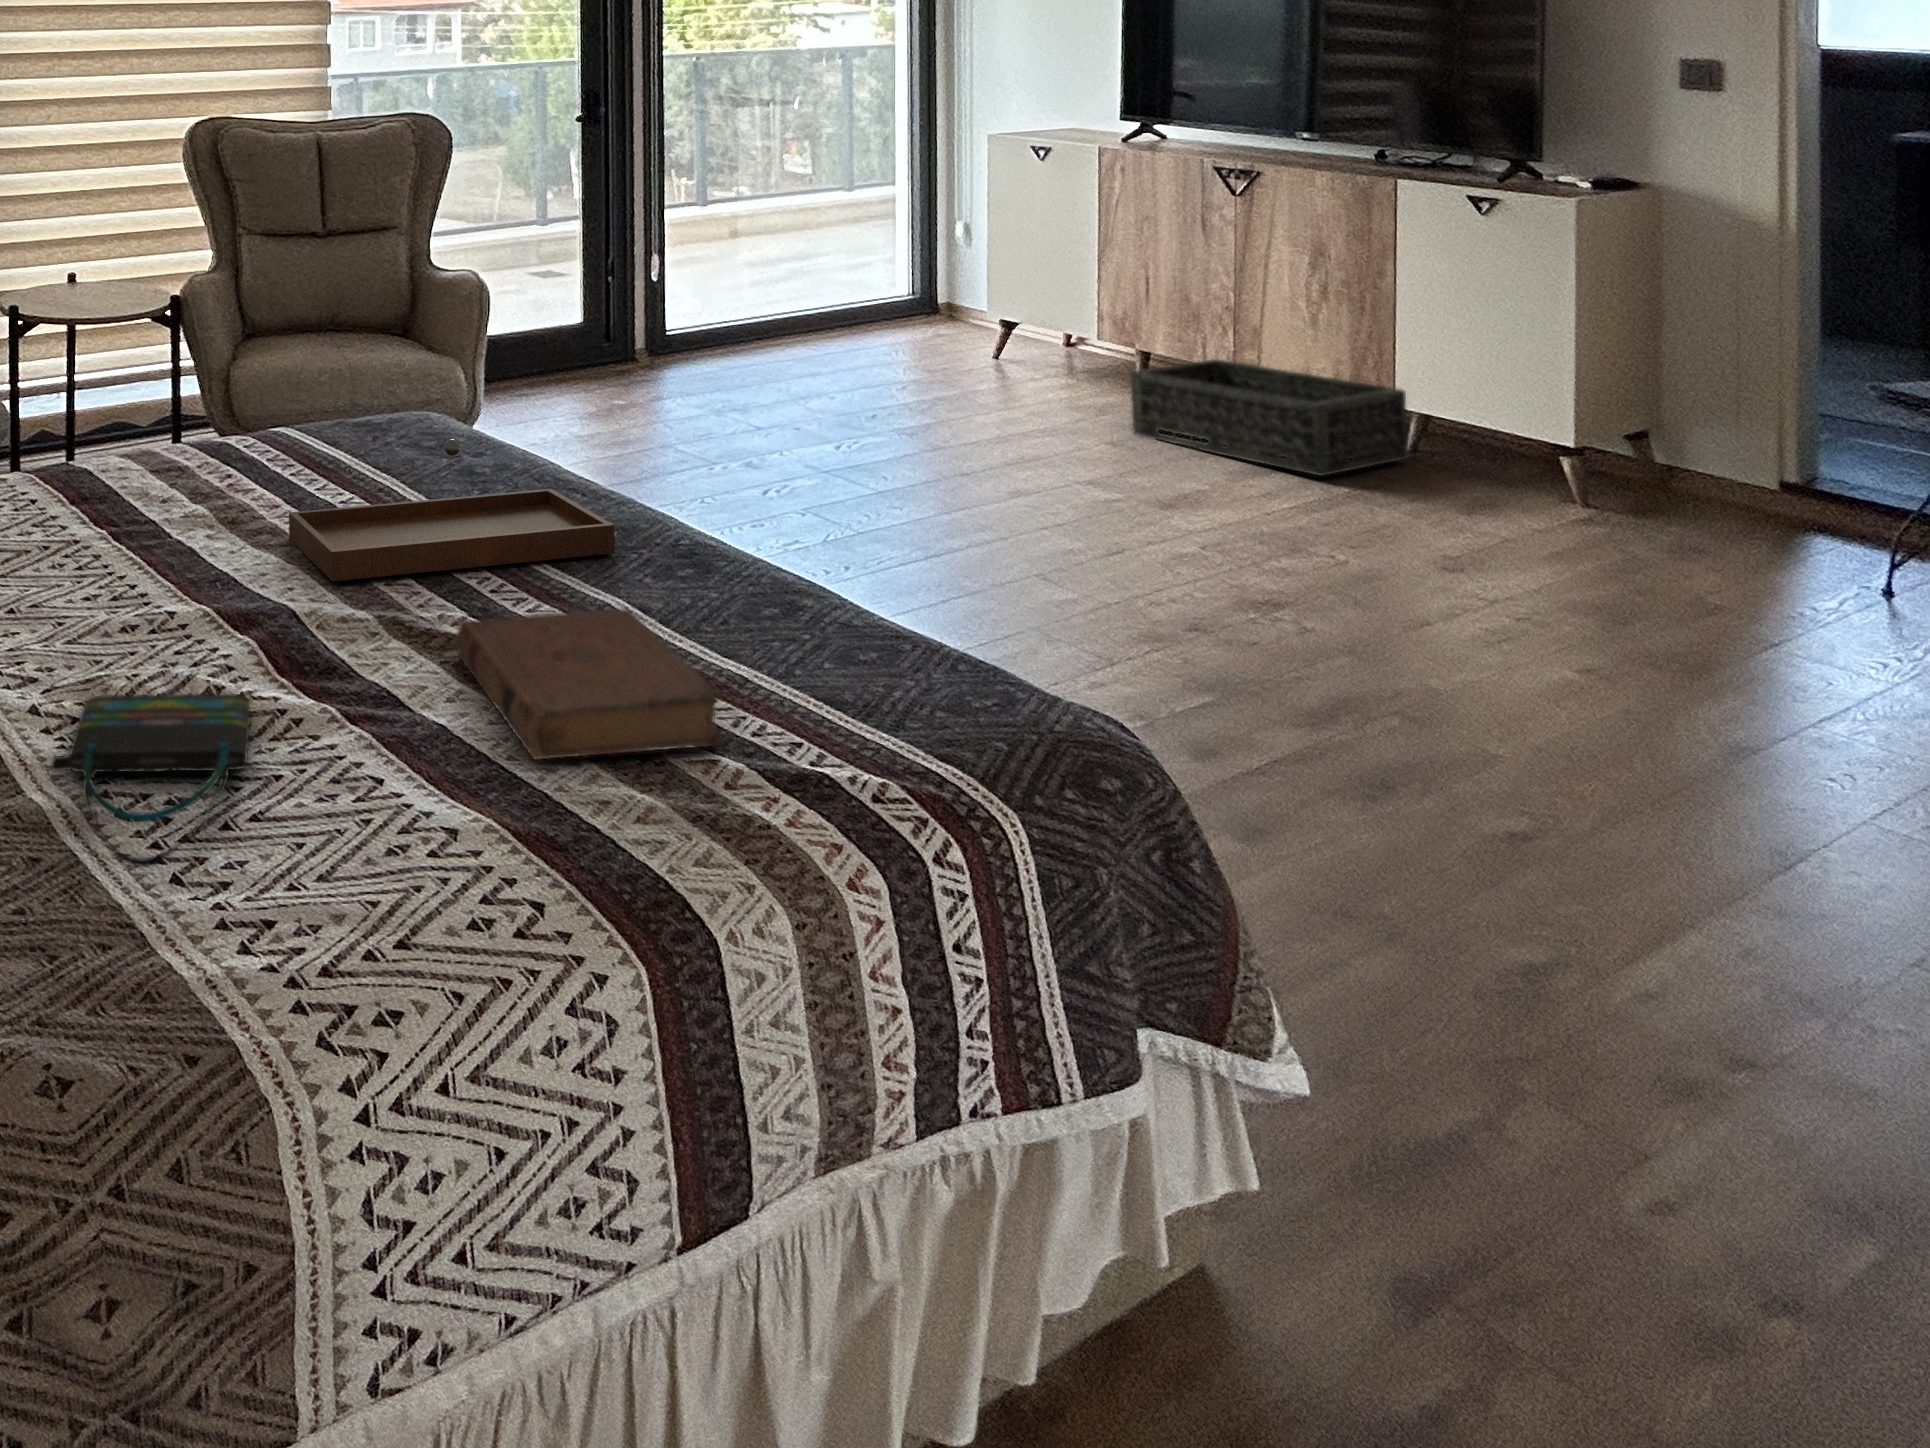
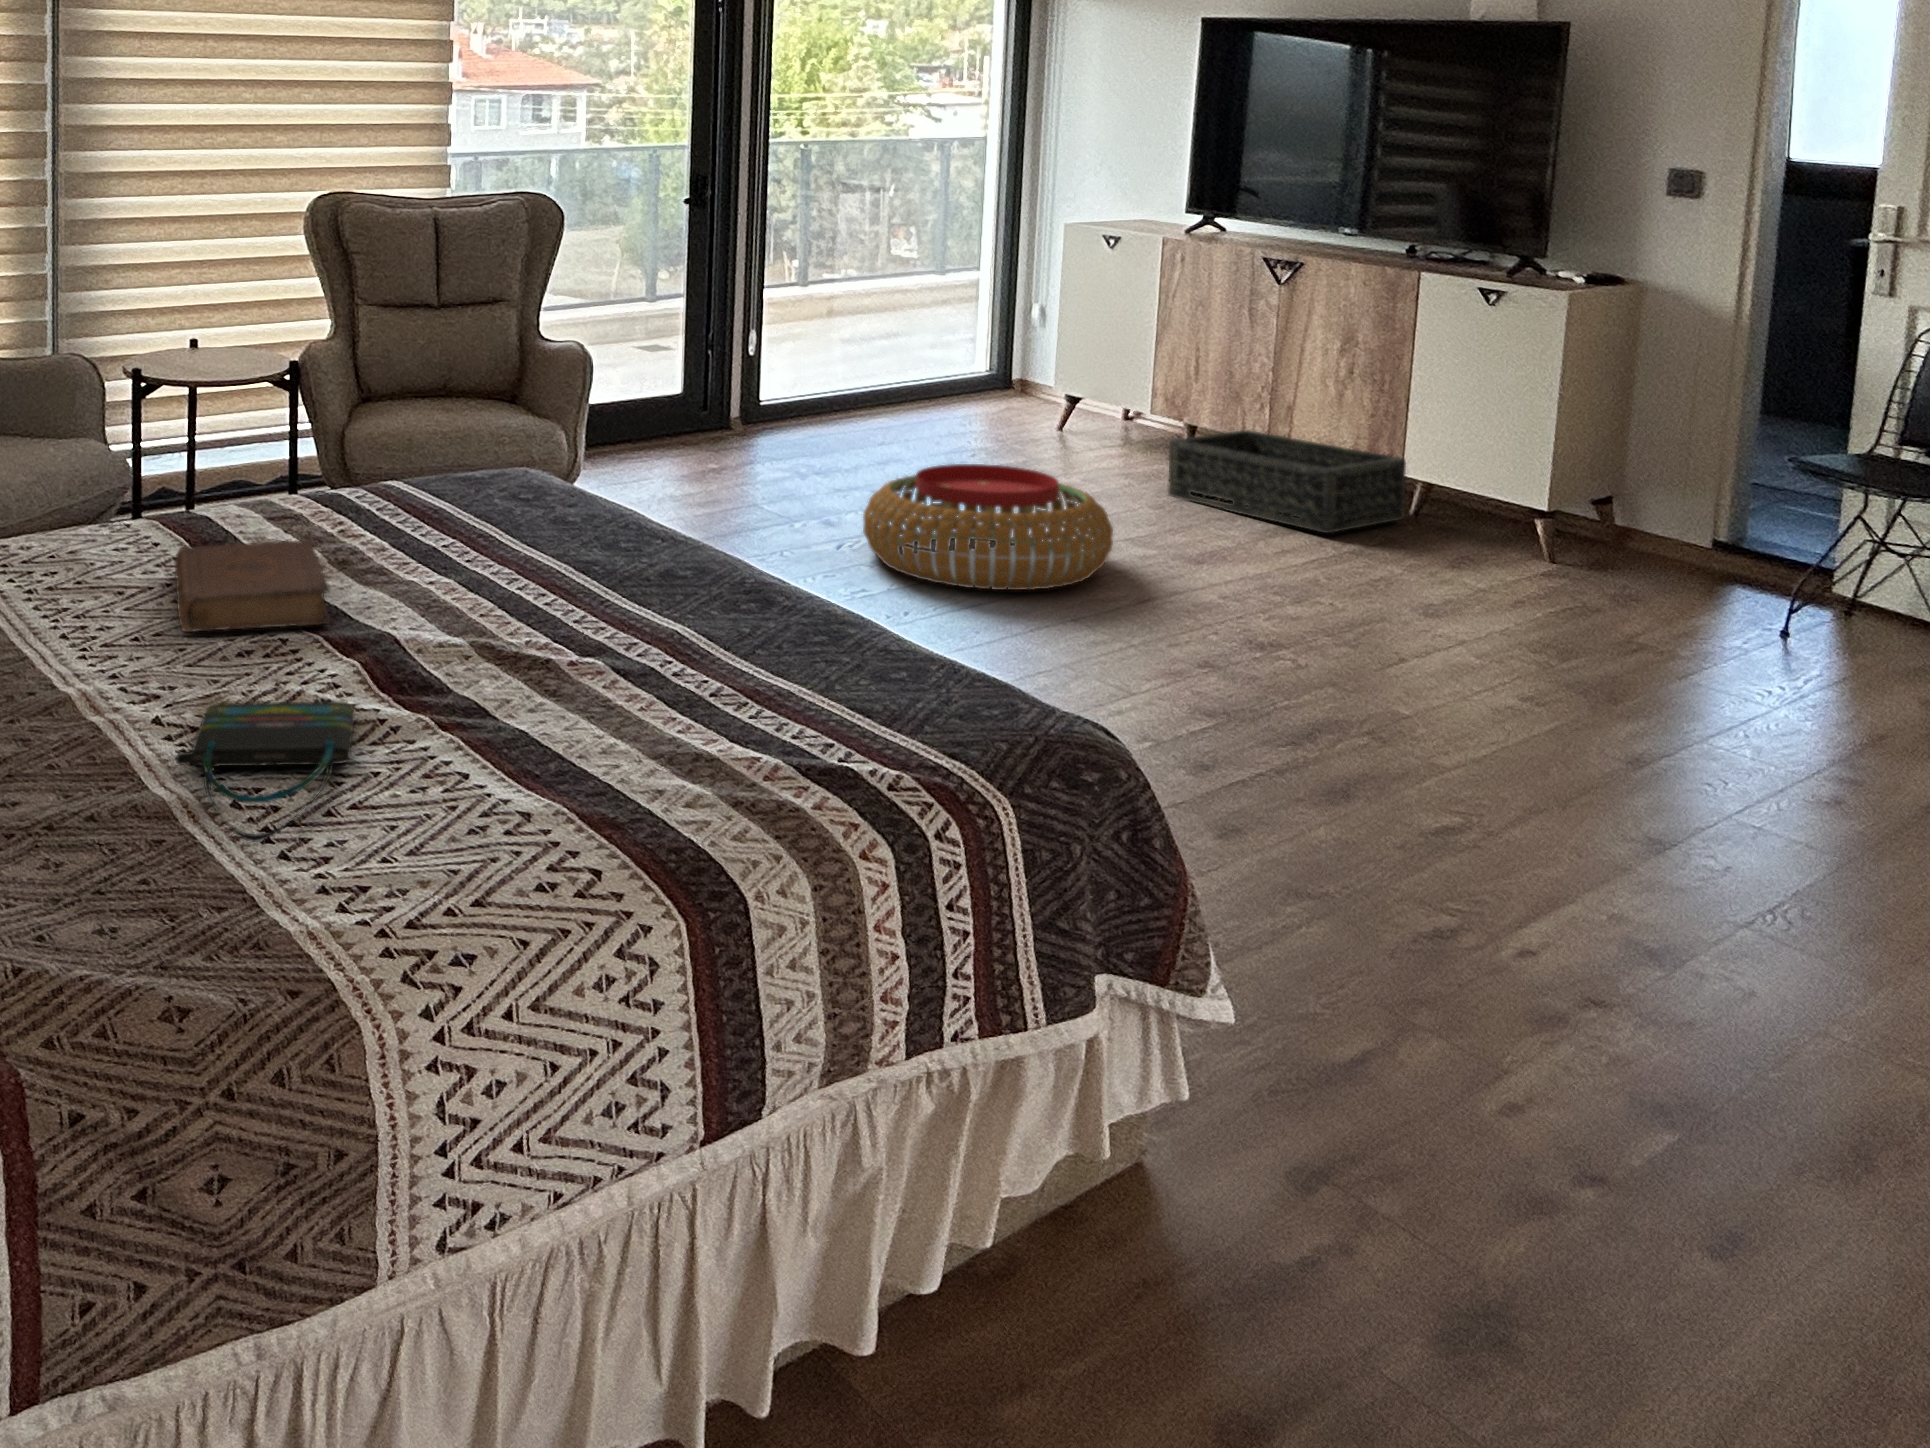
pouf: none [793,402,1078,544] -> present [863,464,1113,590]
tray: present [289,439,615,581] -> none [396,486,686,609]
book: present [456,609,725,759] -> present [175,541,330,632]

